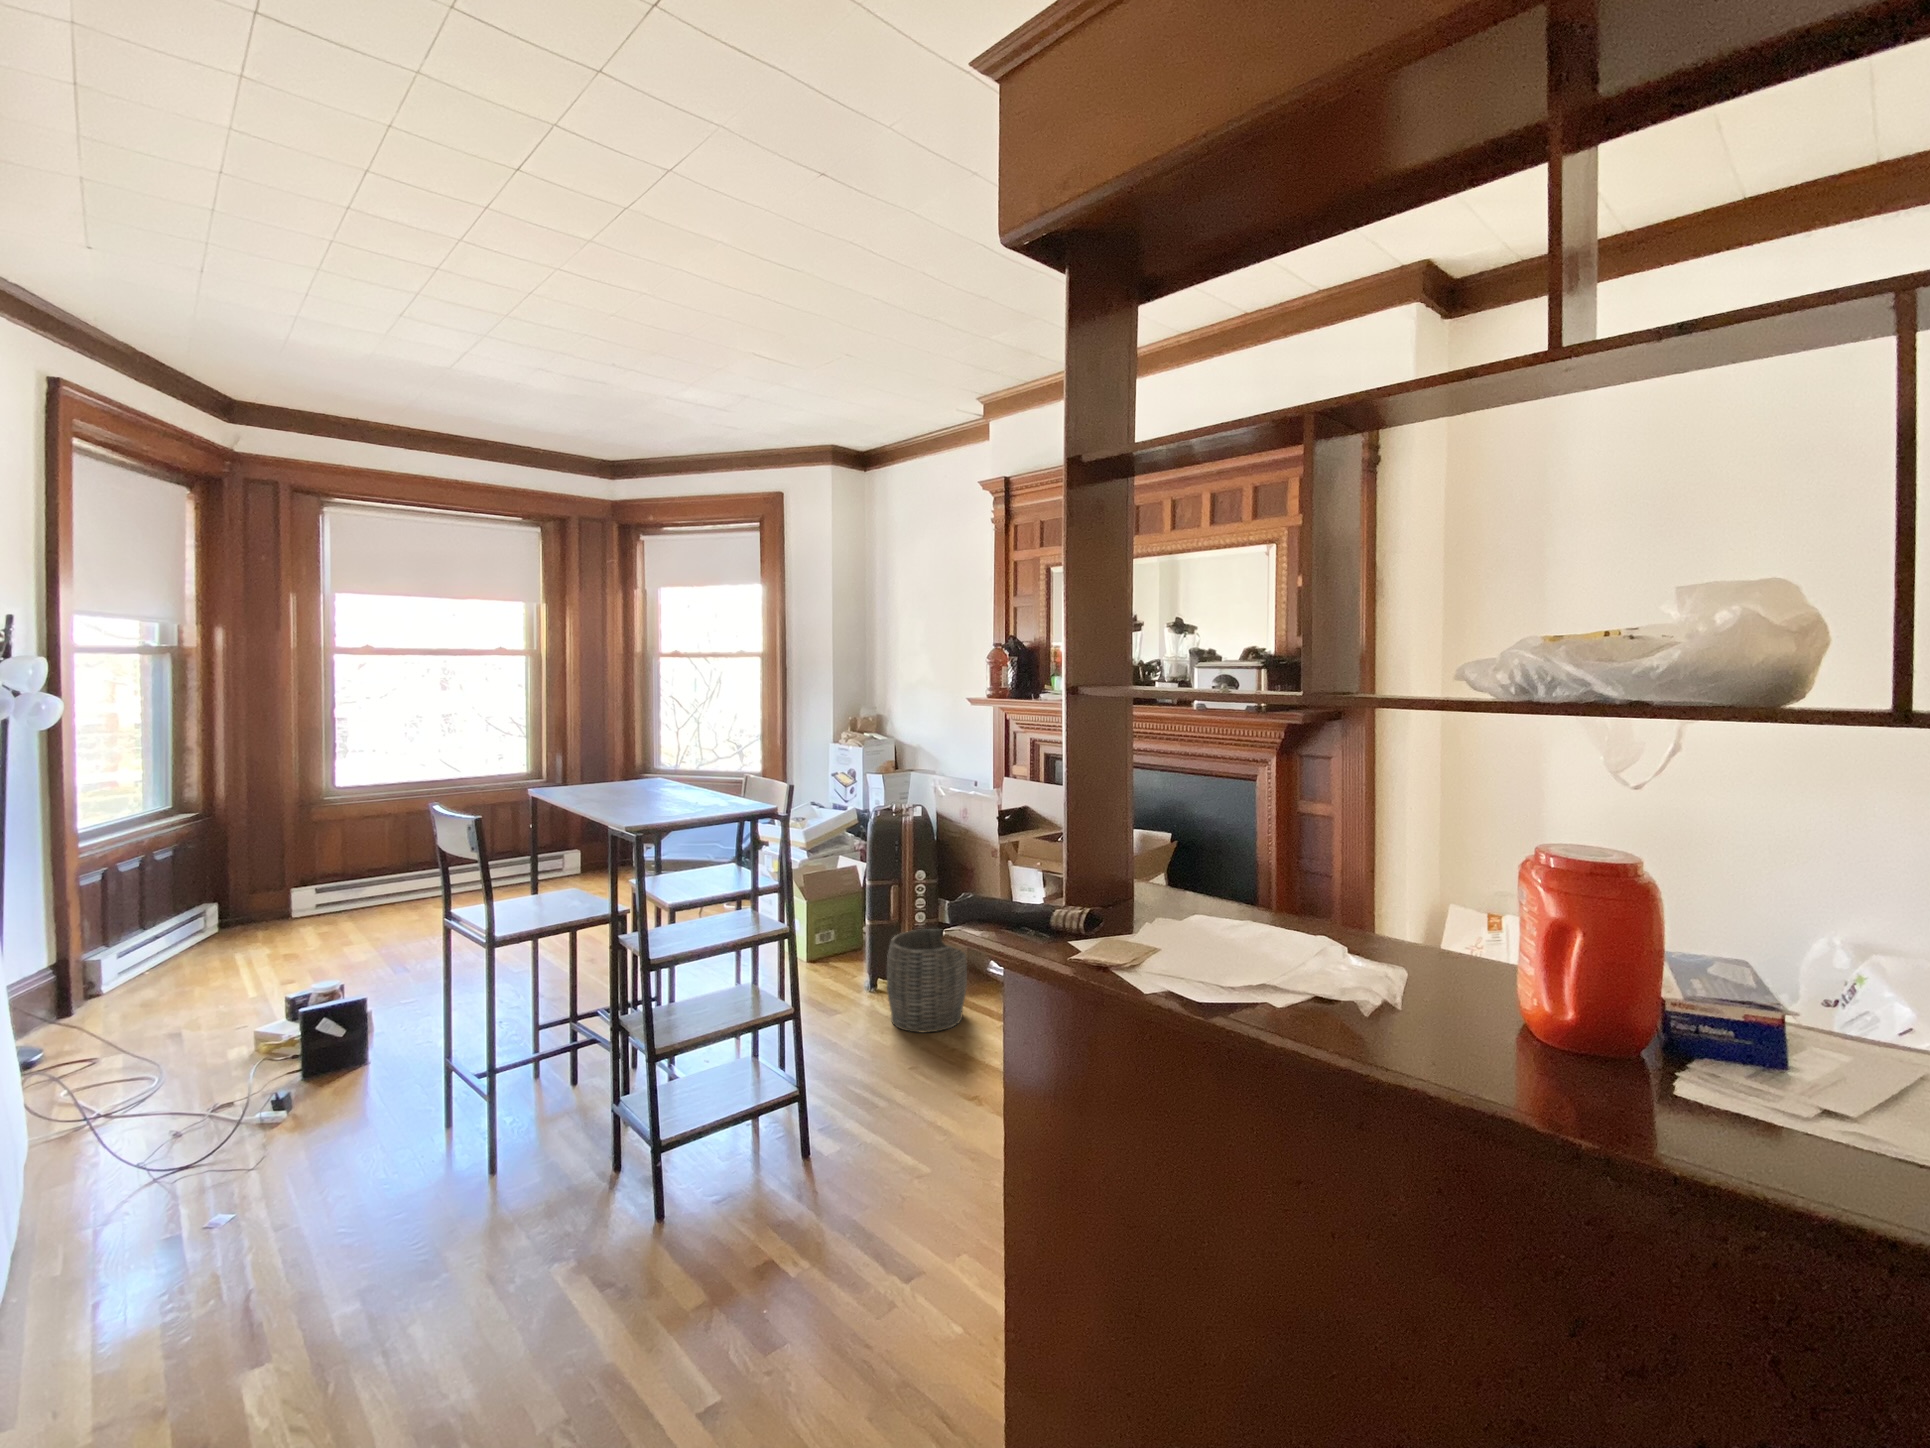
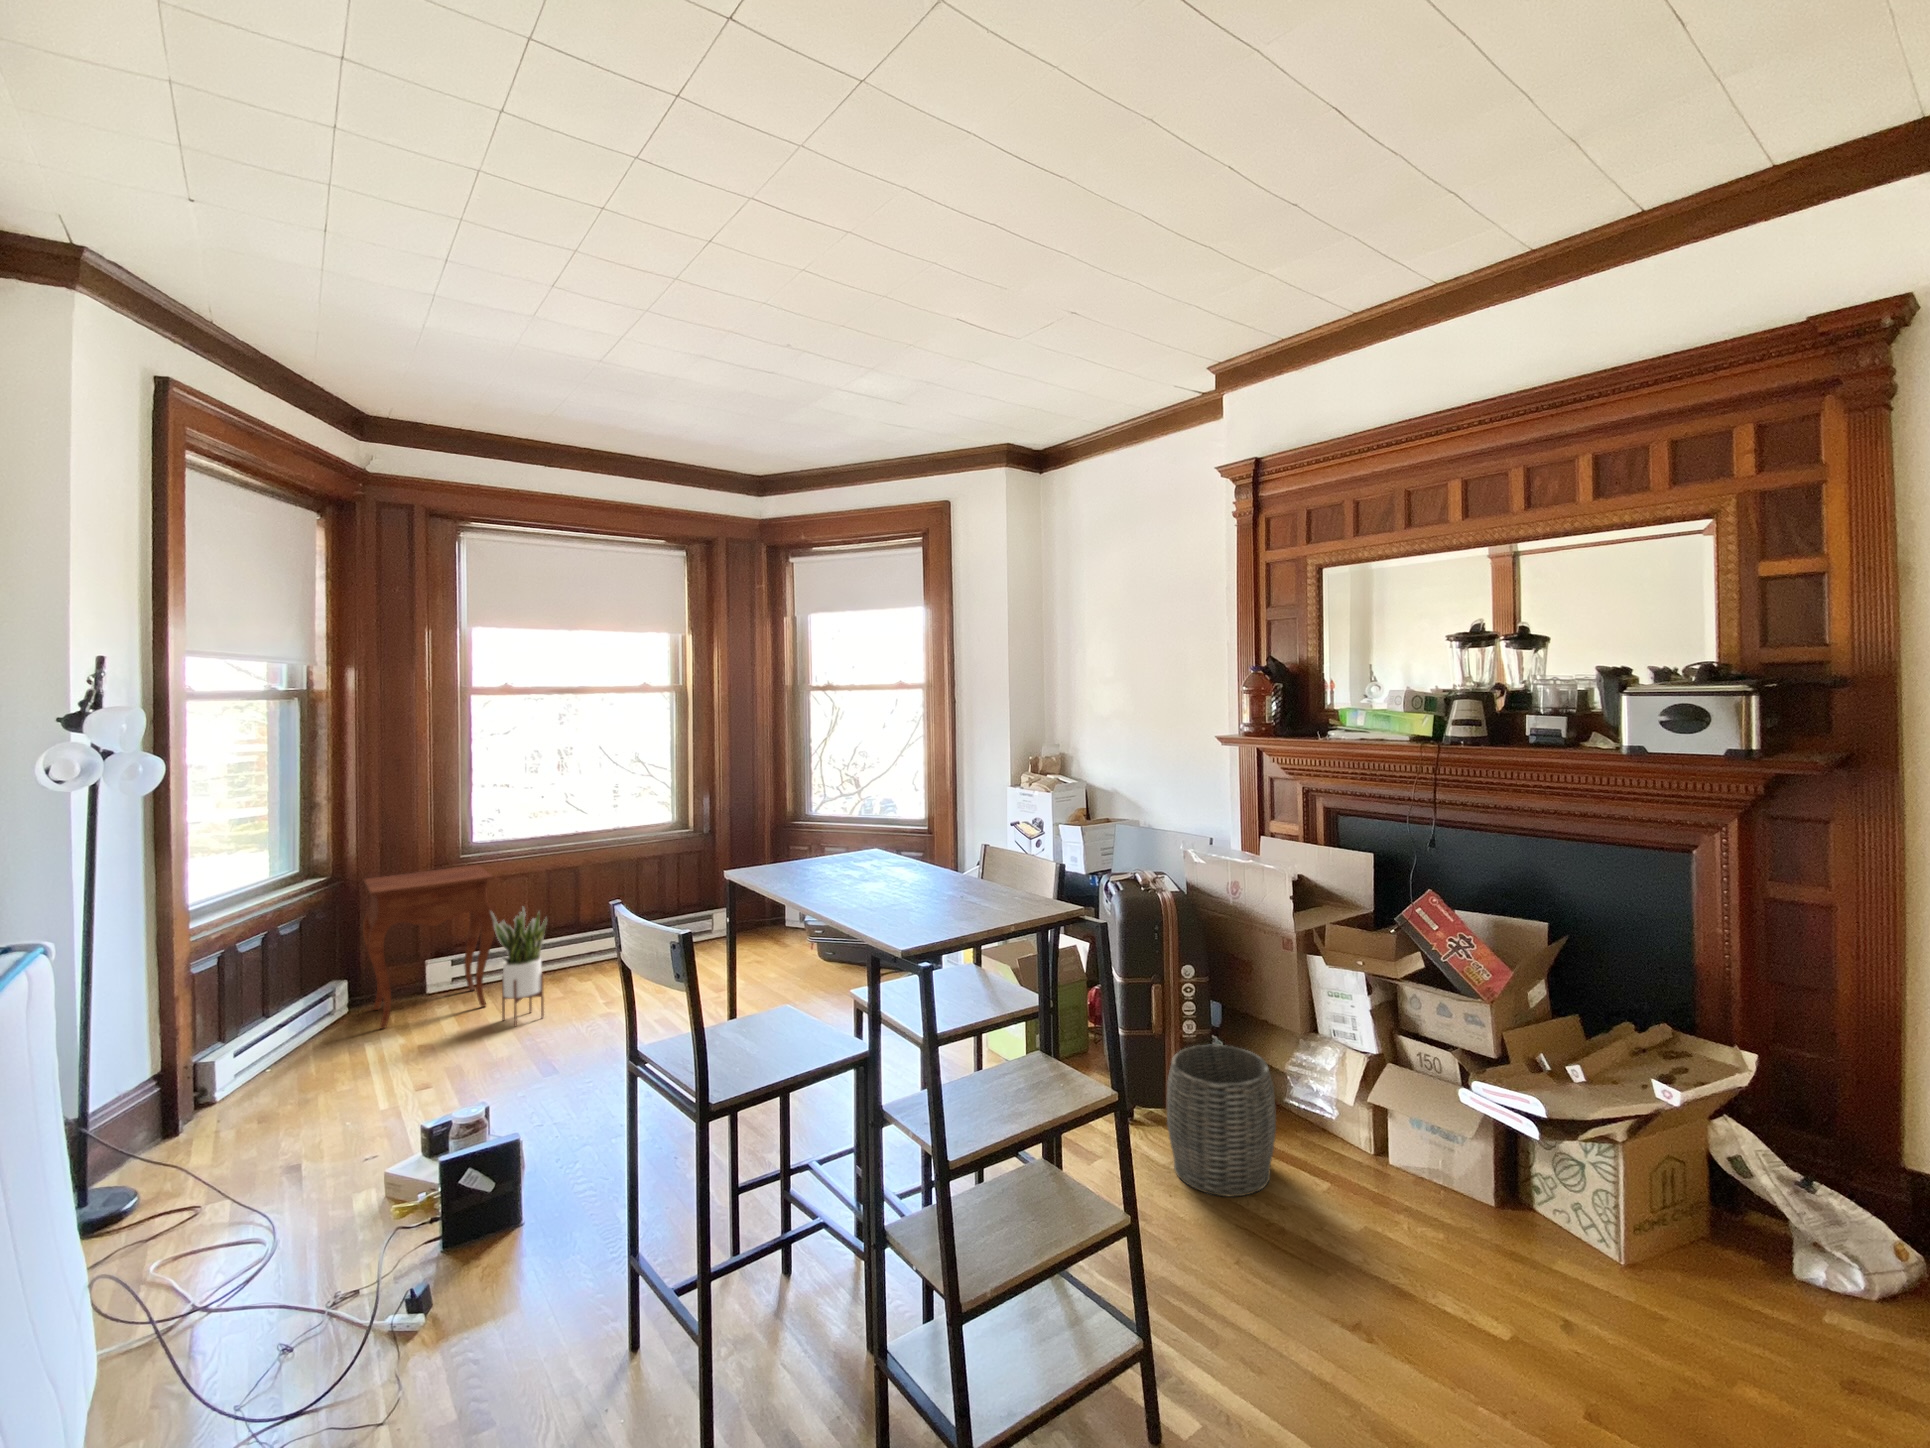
side table: none [232,805,356,943] -> present [363,865,494,1029]
potted plant: none [350,838,403,940] -> present [490,907,547,1026]

